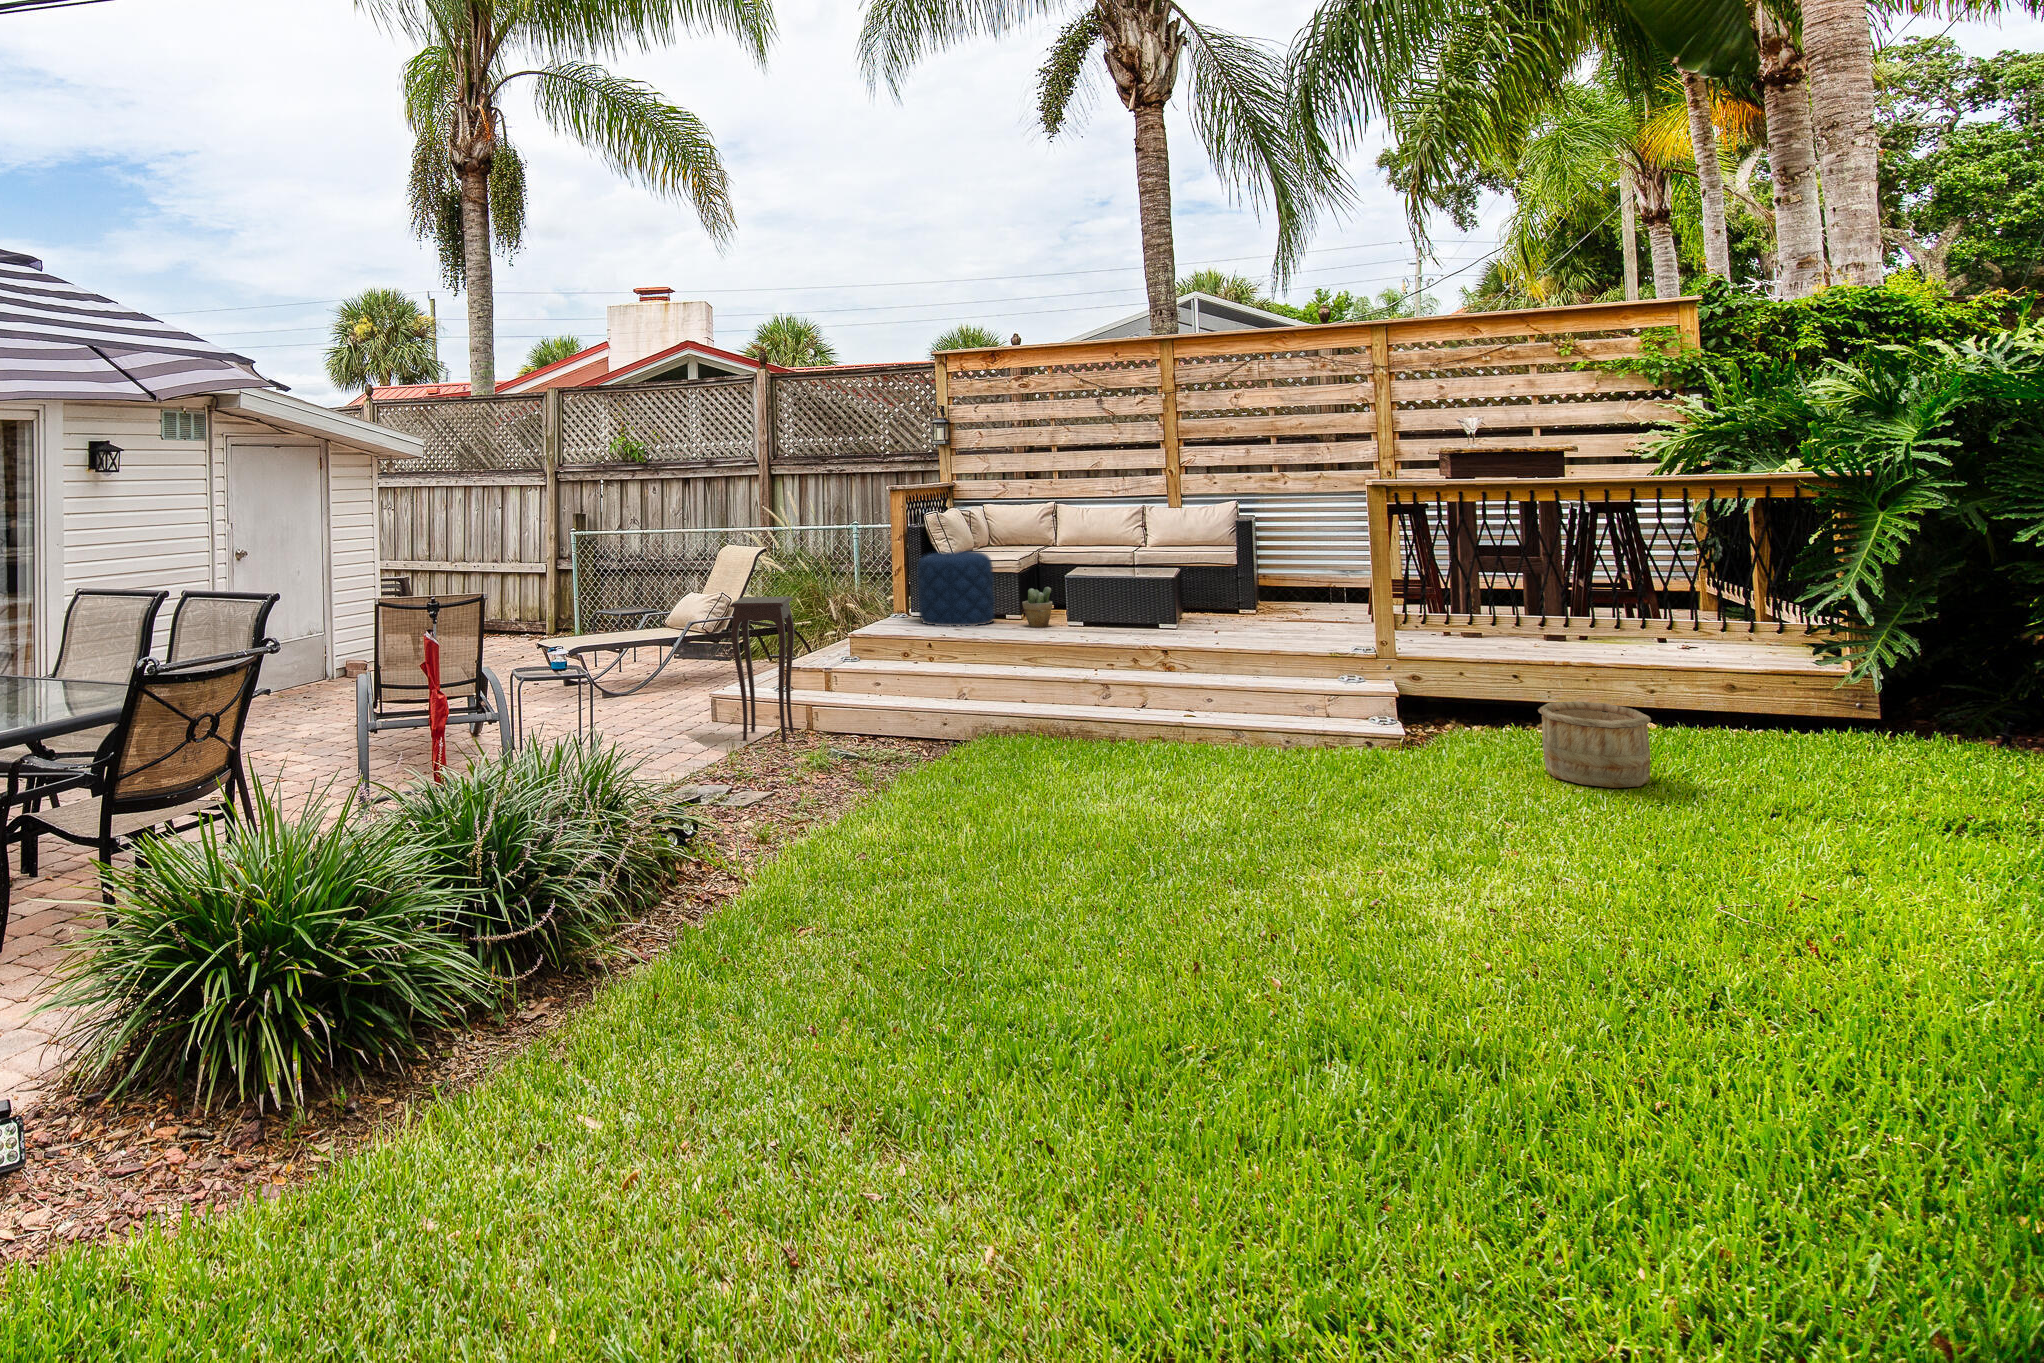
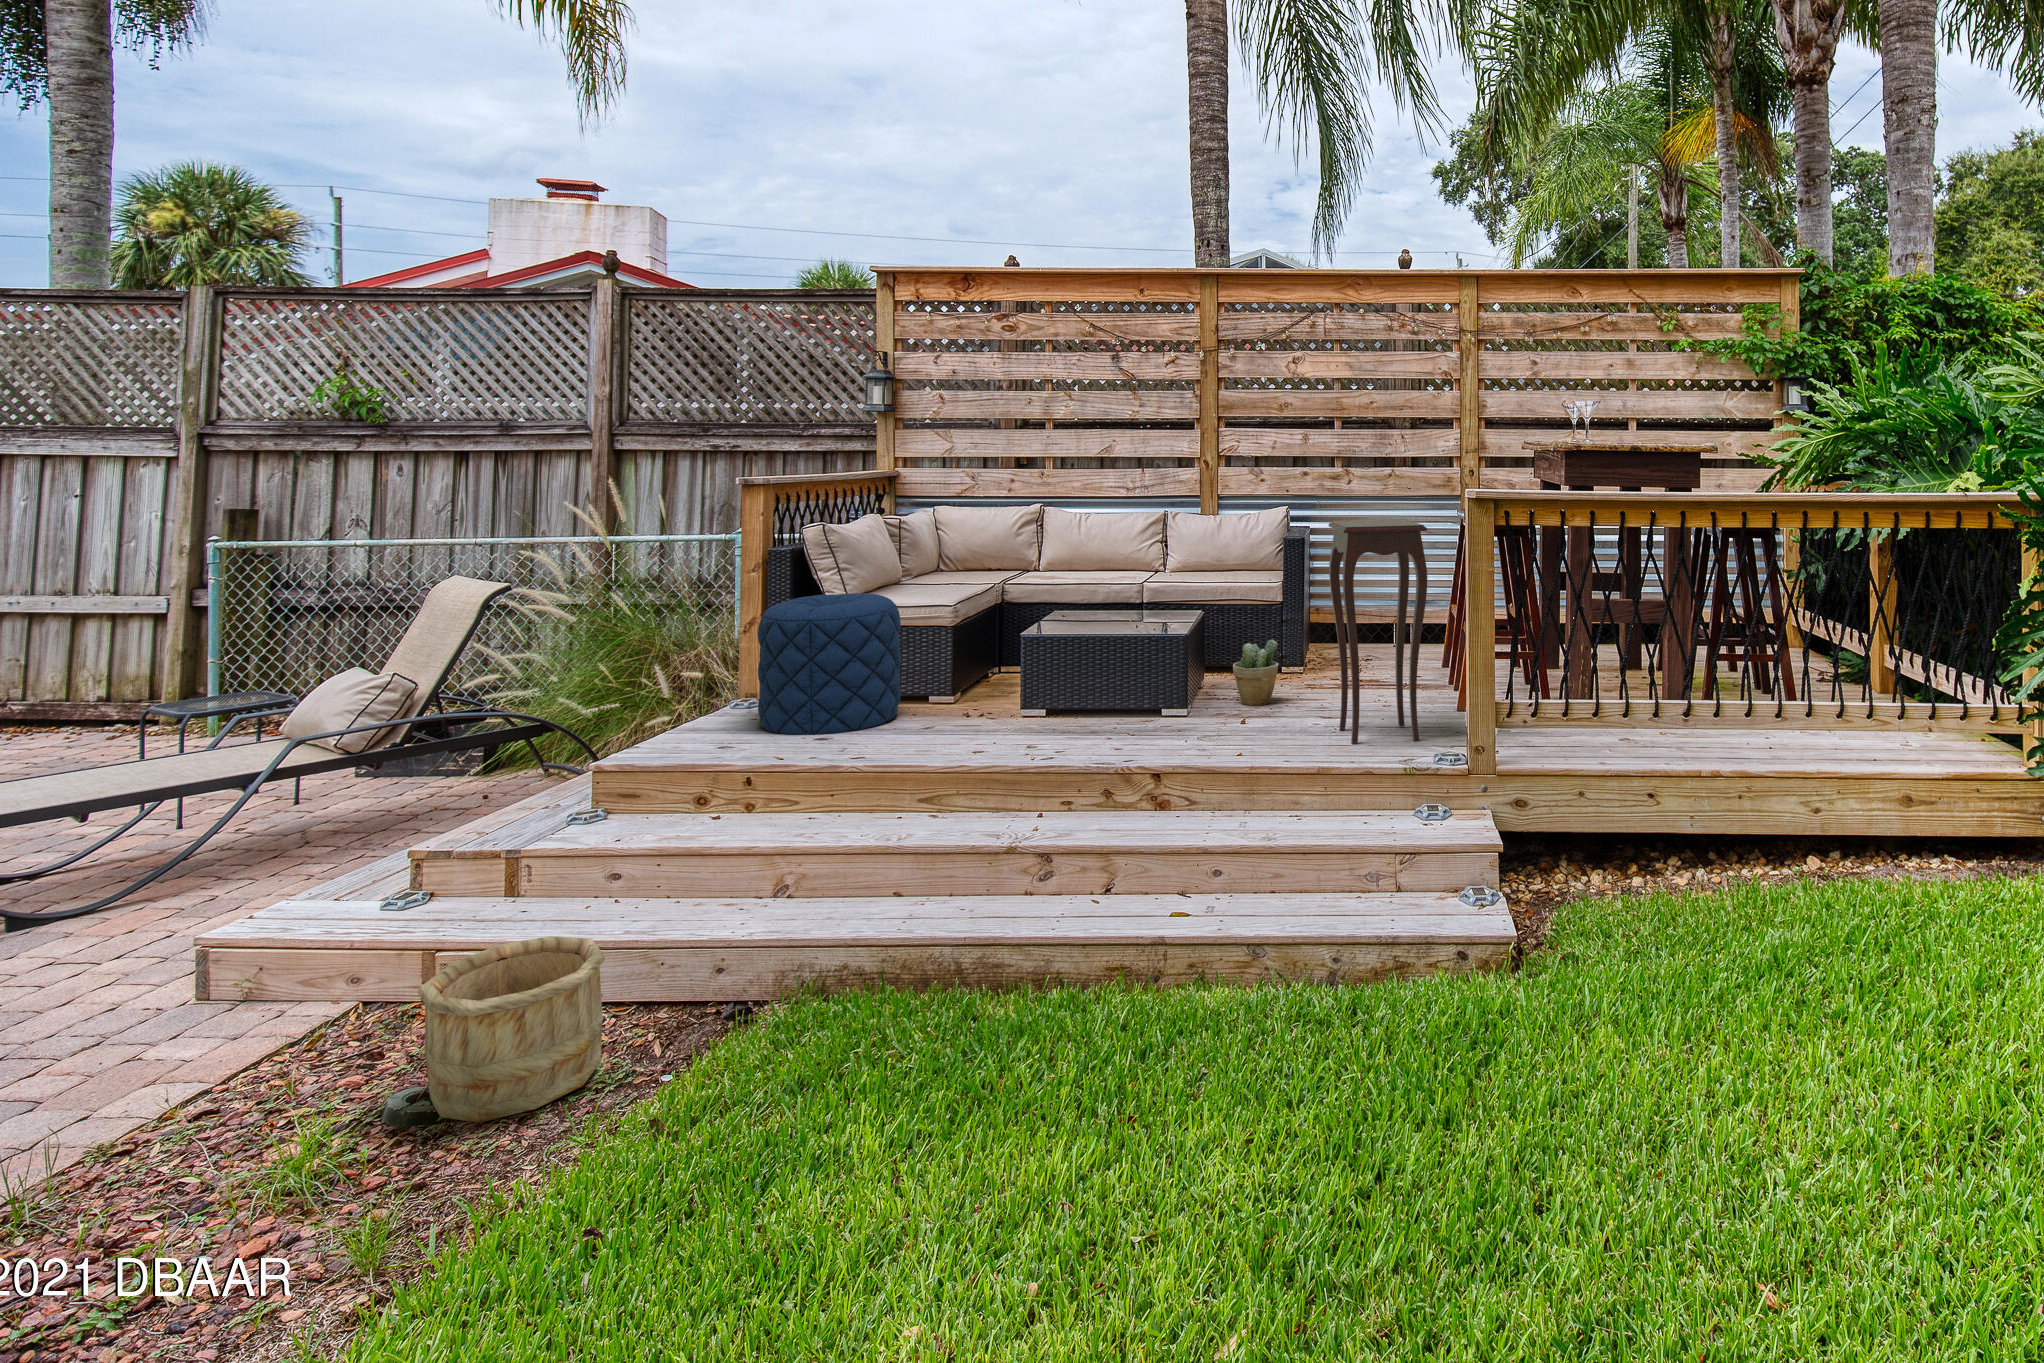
potted plant: present [1022,587,1052,627] -> present [1233,640,1278,706]
side table: present [730,596,794,742] -> present [1329,519,1427,745]
wooden bucket: present [1538,701,1651,788] -> present [418,936,605,1122]

